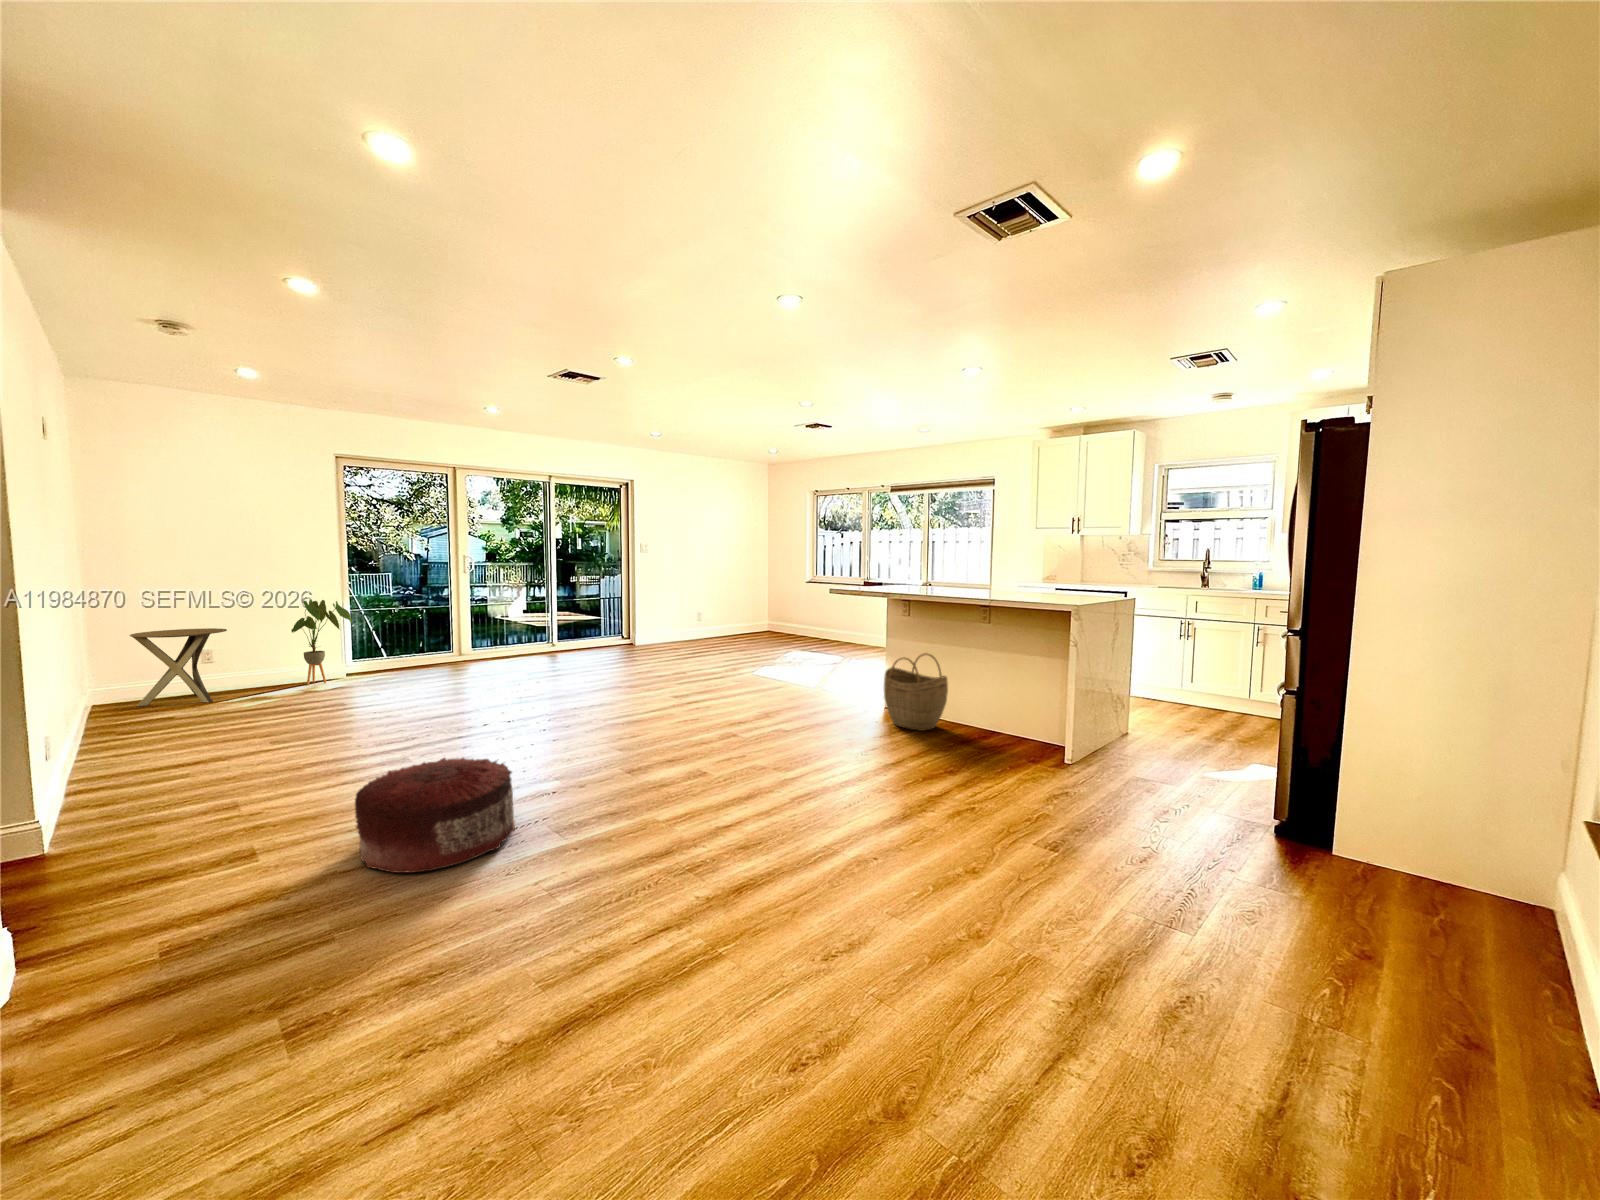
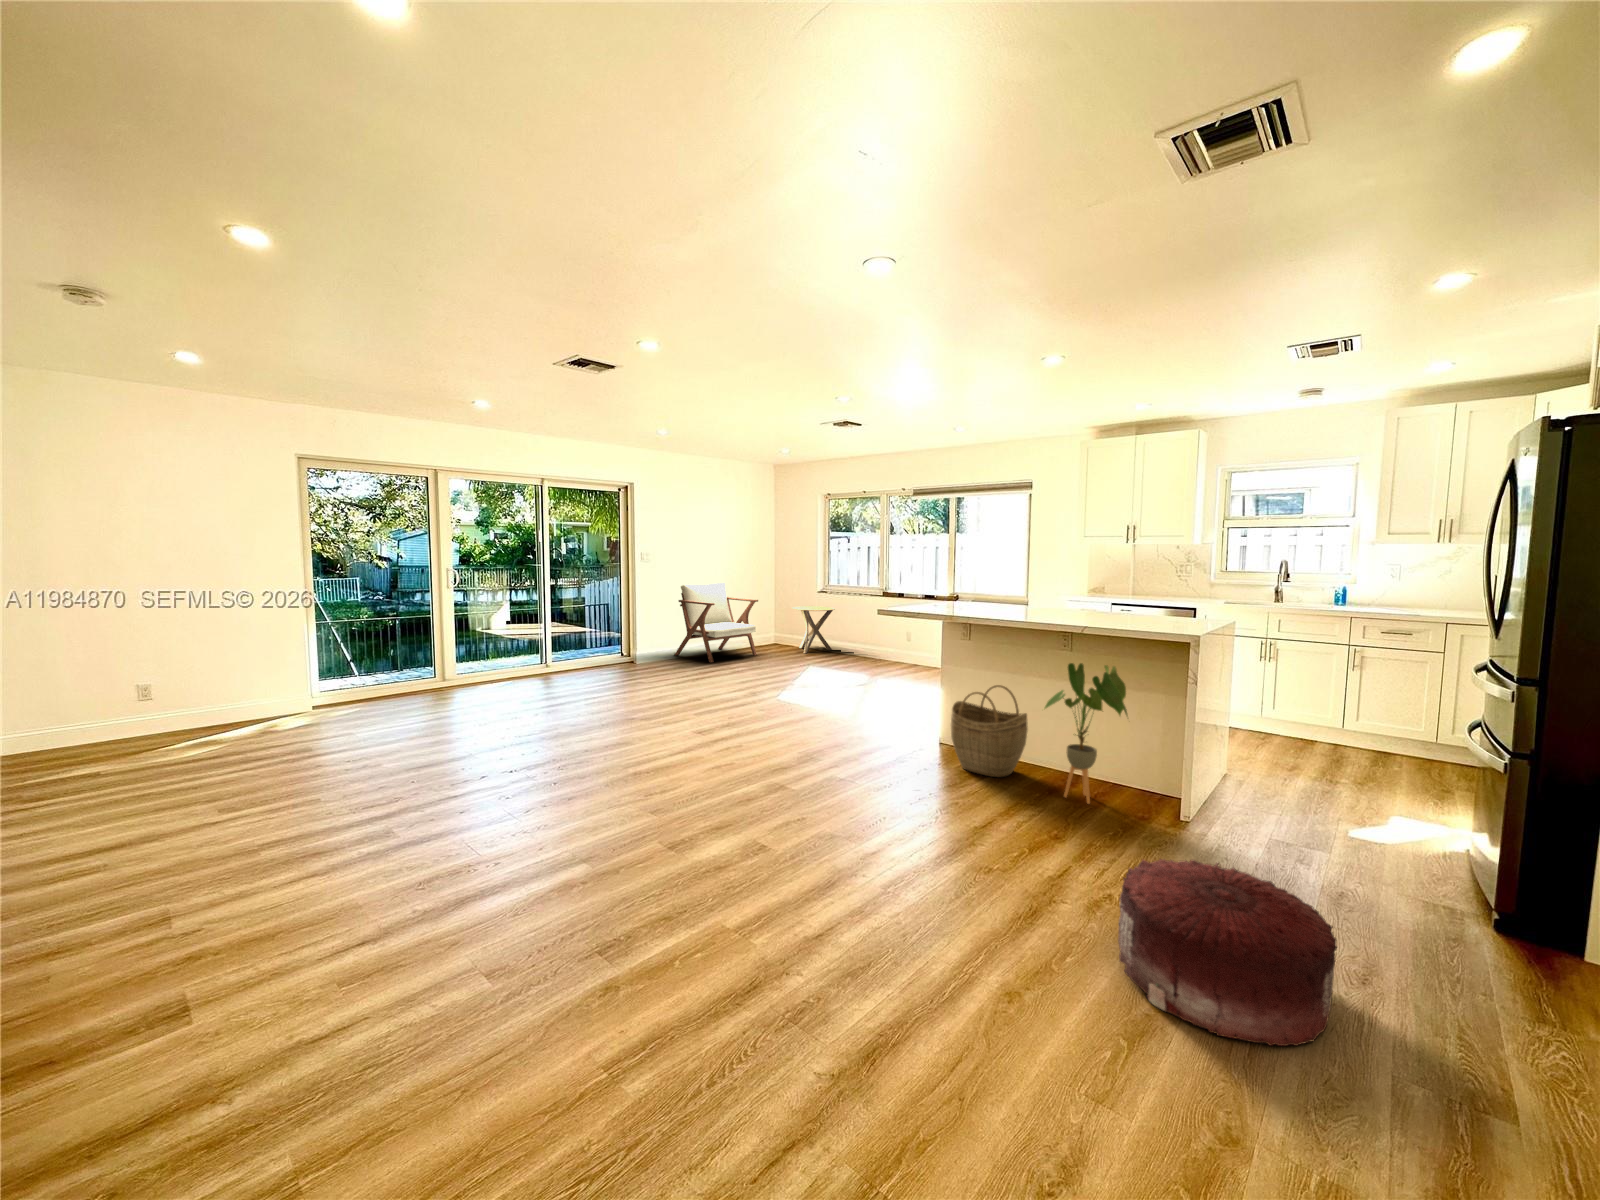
lounge chair: none [671,576,747,647] -> present [675,583,758,662]
house plant: present [291,600,352,685] -> present [1045,663,1128,804]
side table: present [130,628,227,706] -> present [792,606,835,653]
pouf: present [355,758,515,873] -> present [1118,859,1337,1046]

